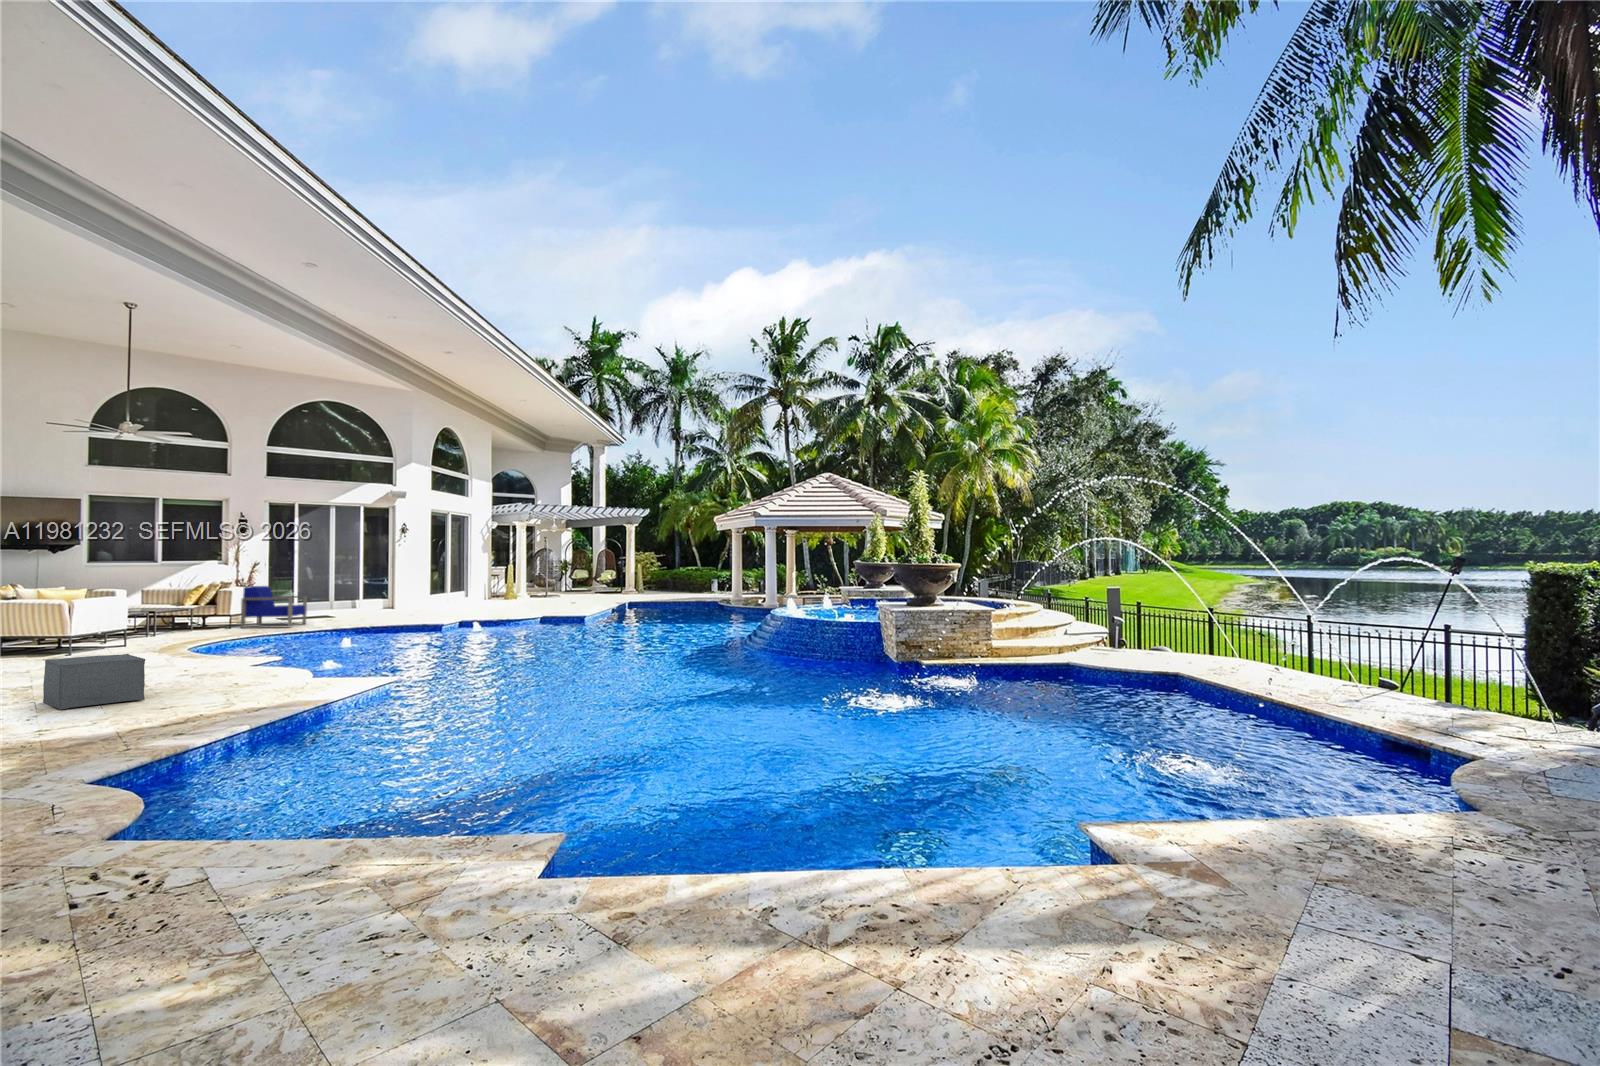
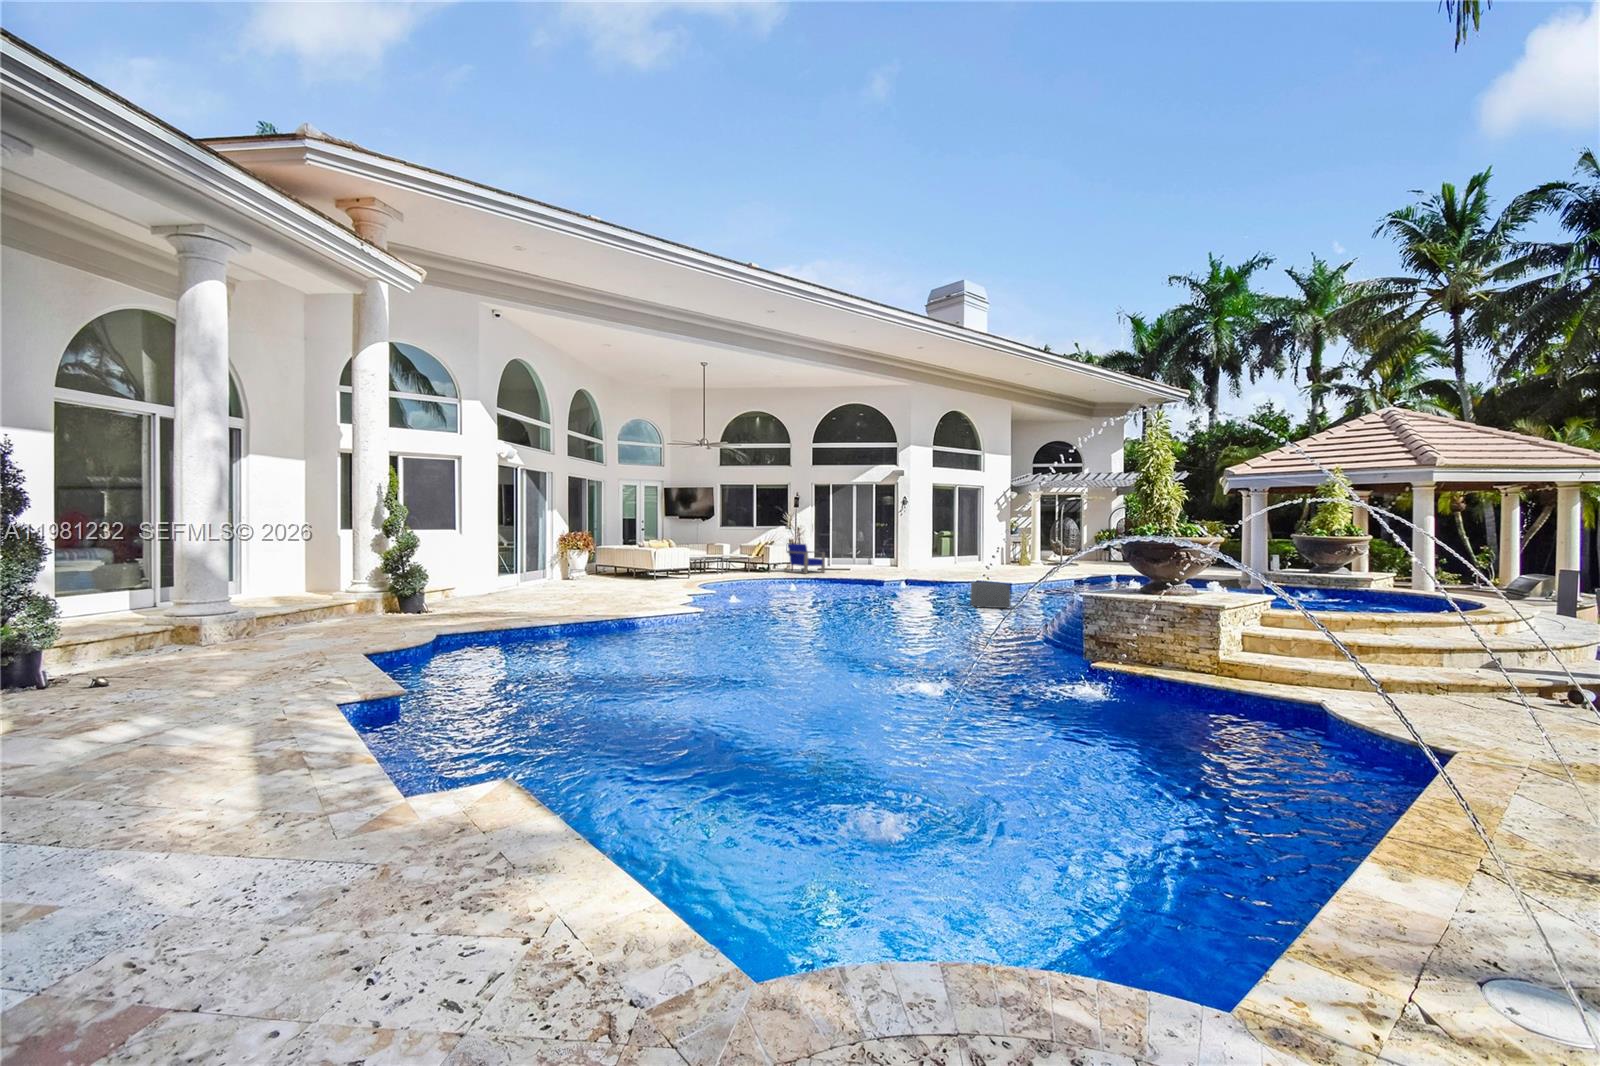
ottoman: present [43,654,145,709] -> present [971,582,1010,608]

